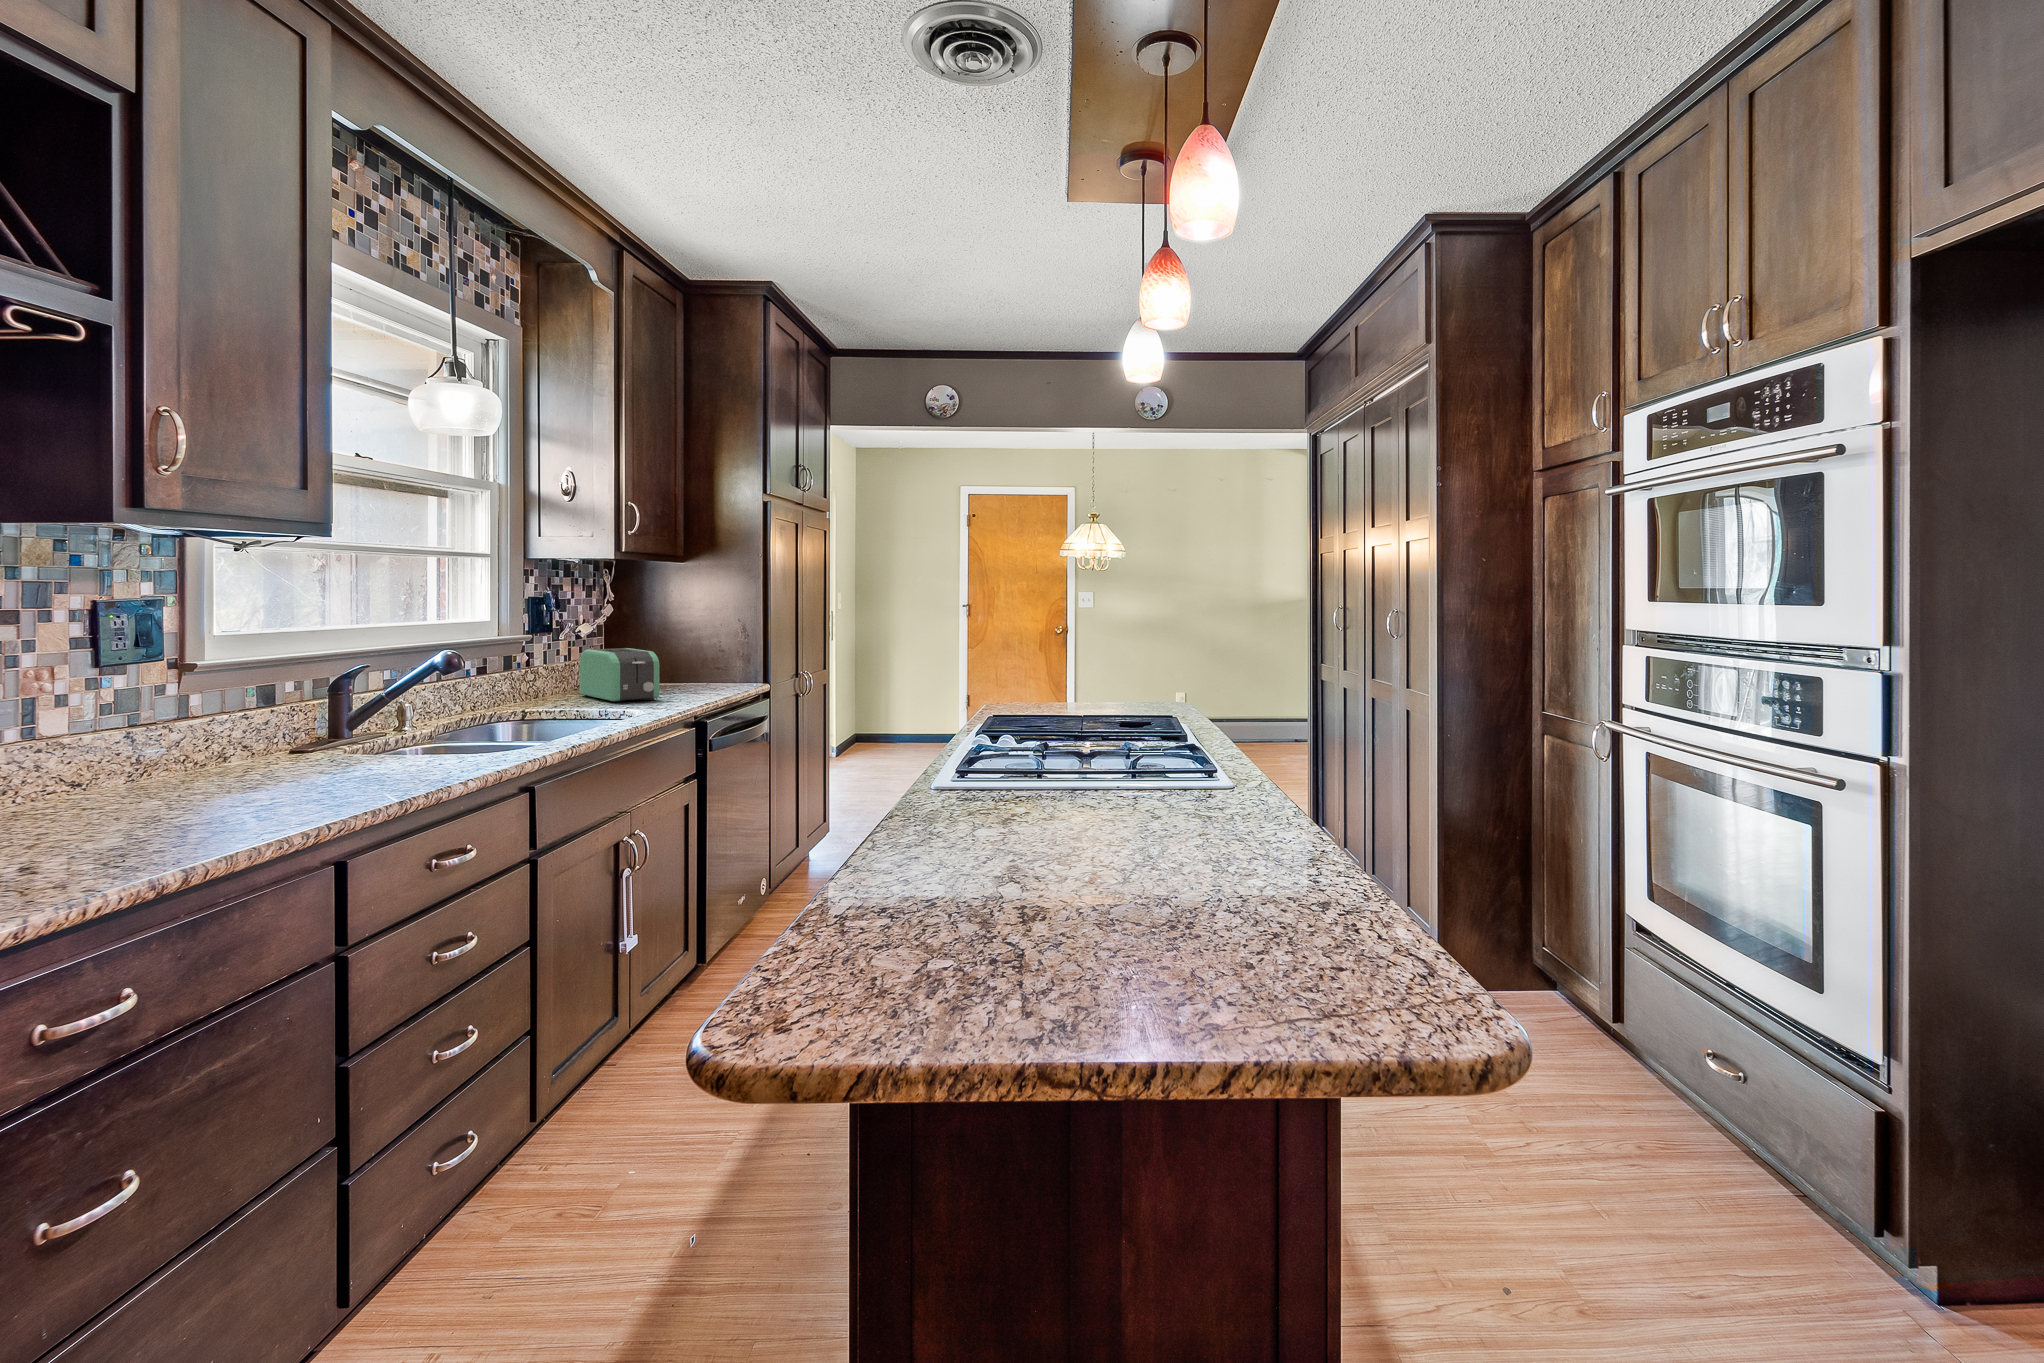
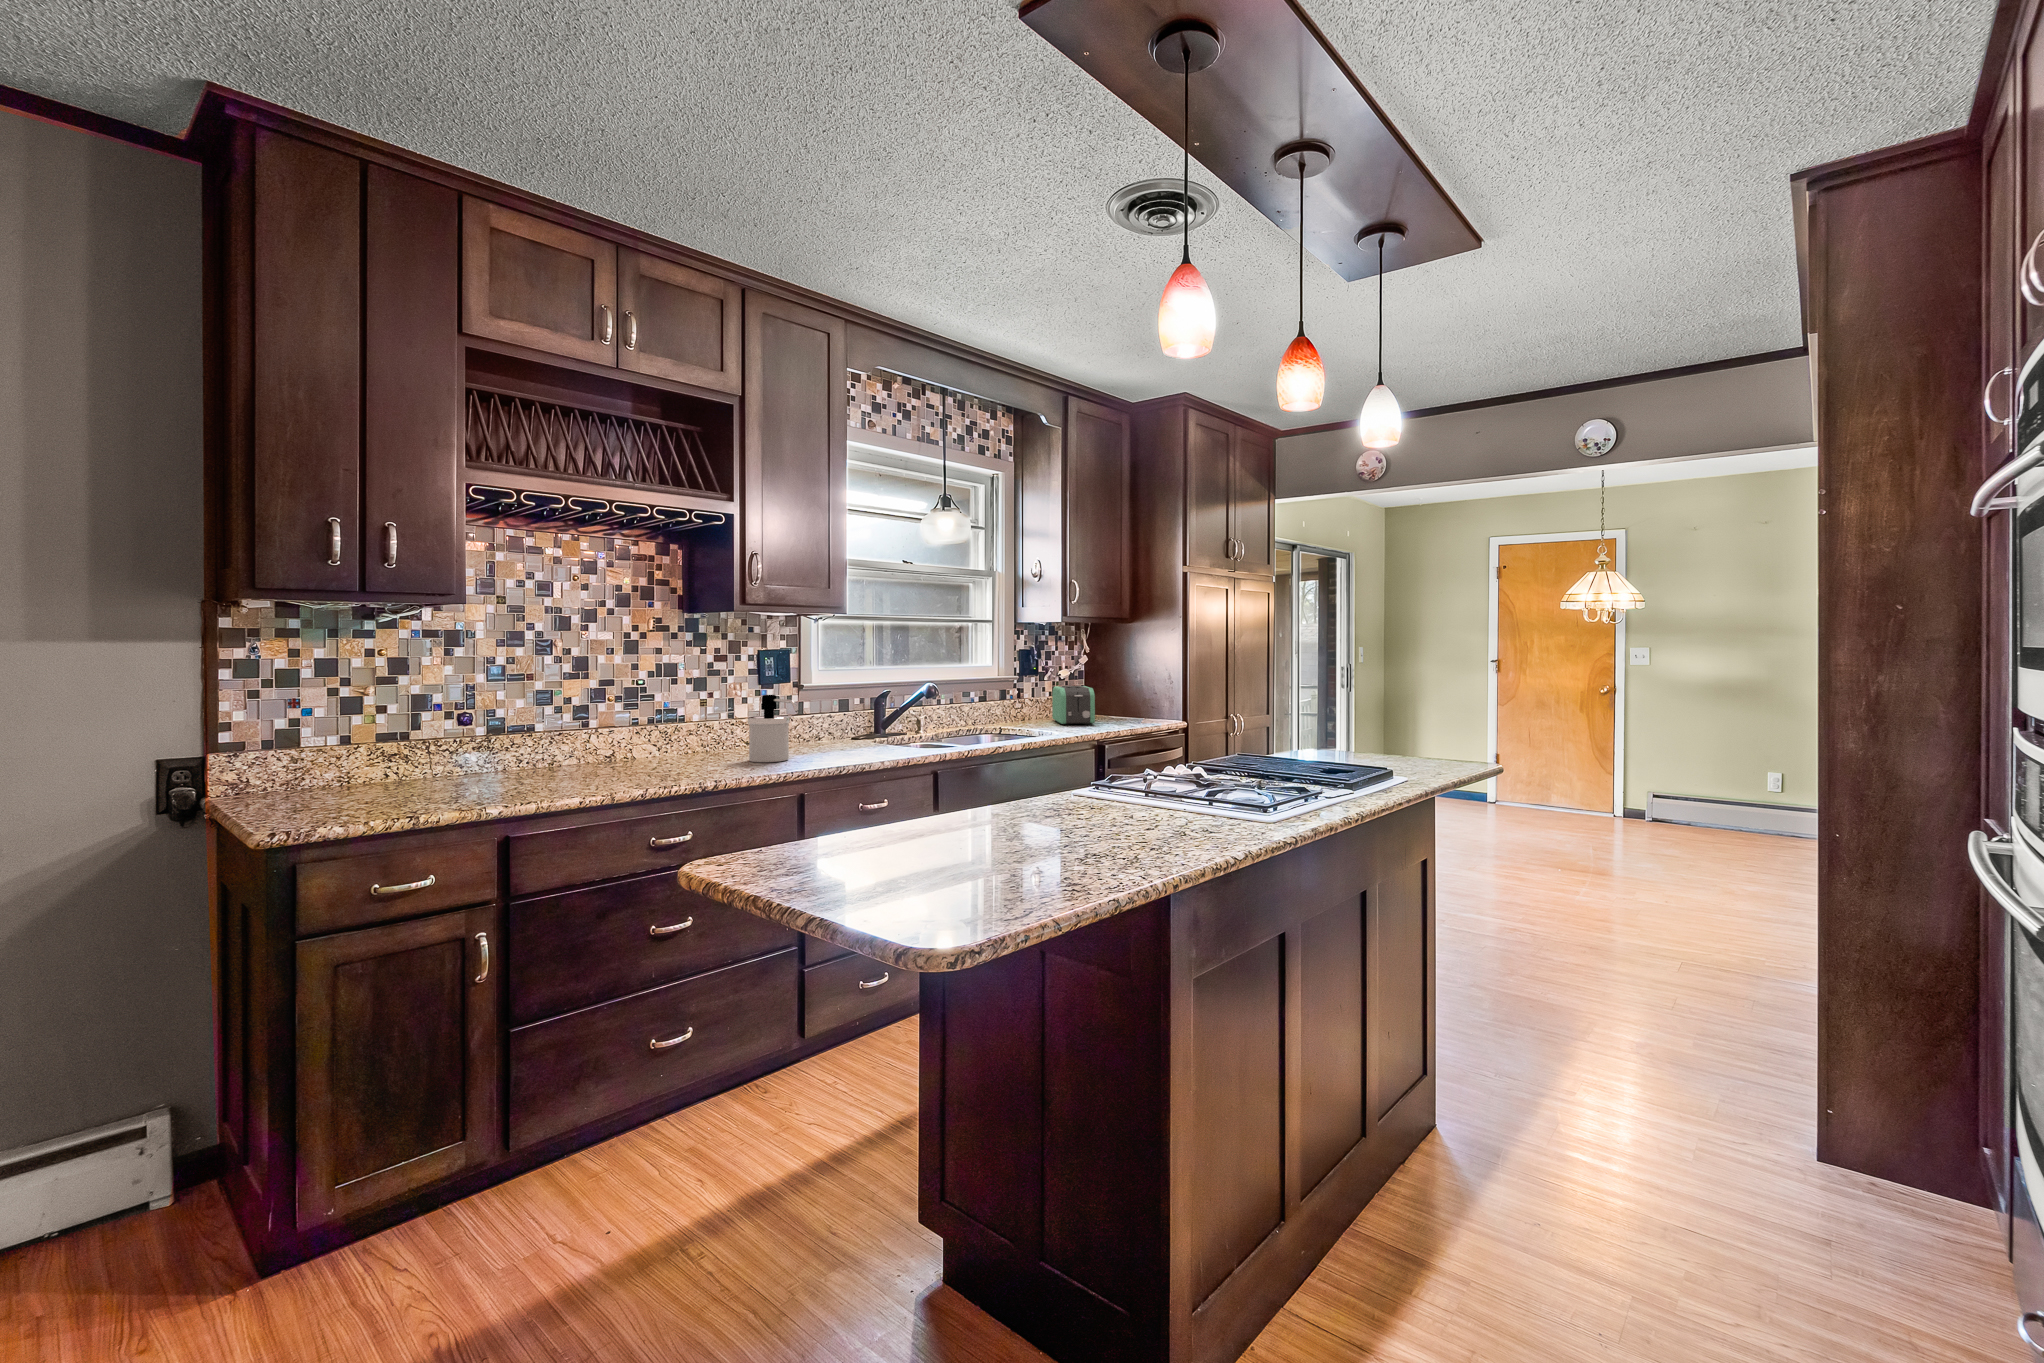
soap dispenser: none [161,691,304,823] -> present [748,695,798,762]

